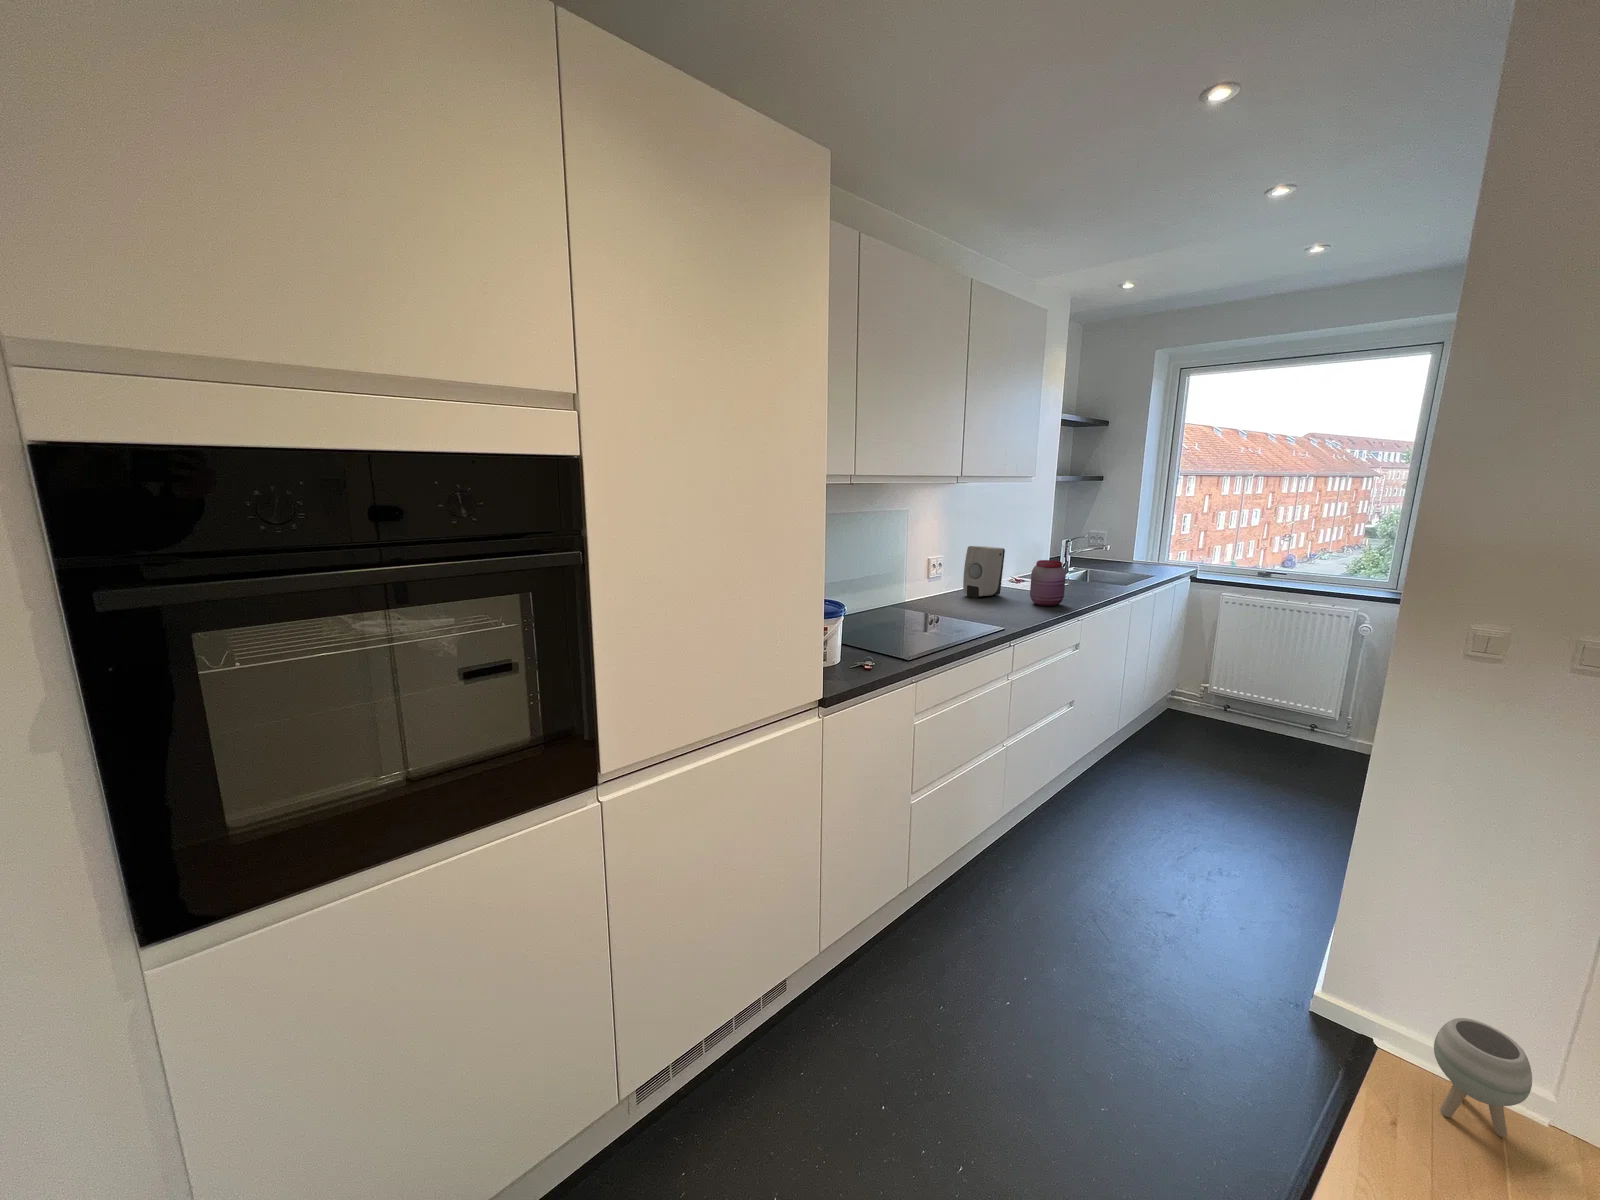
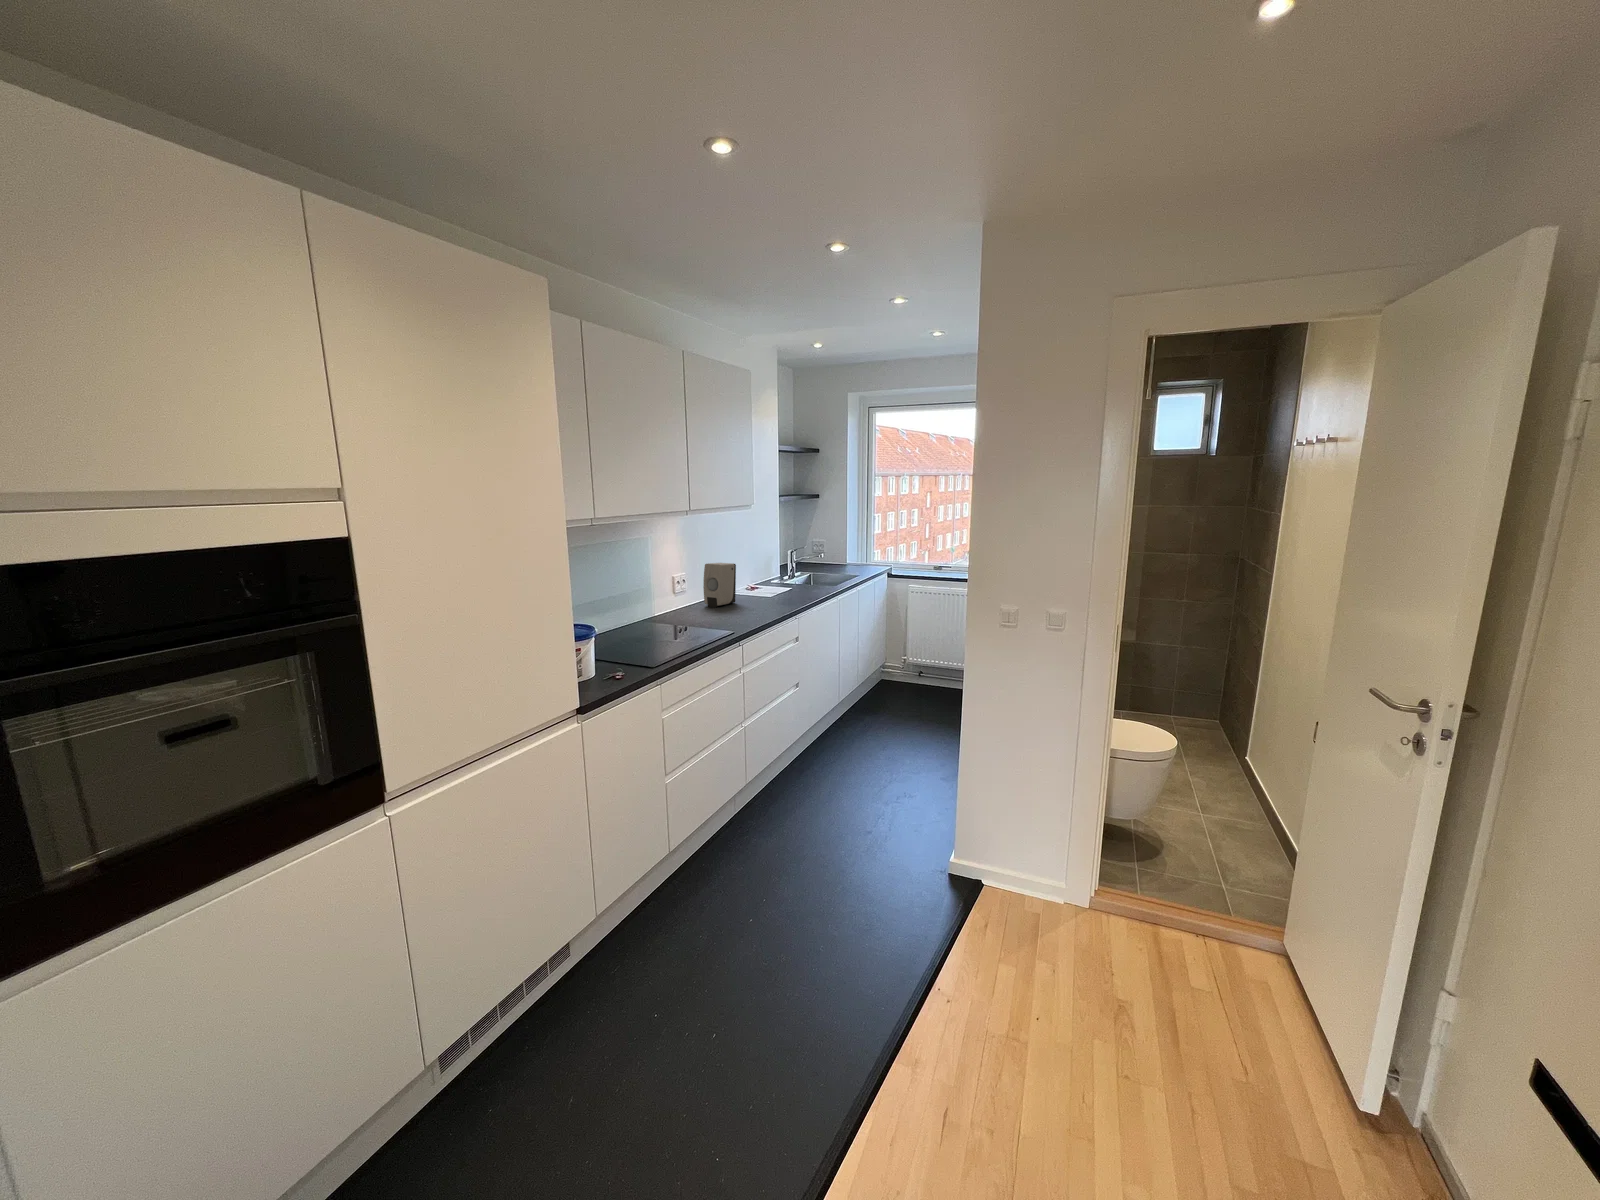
jar: present [1030,560,1066,606] -> none [757,572,783,609]
planter: present [1434,1018,1532,1138] -> none [1003,848,1046,913]

